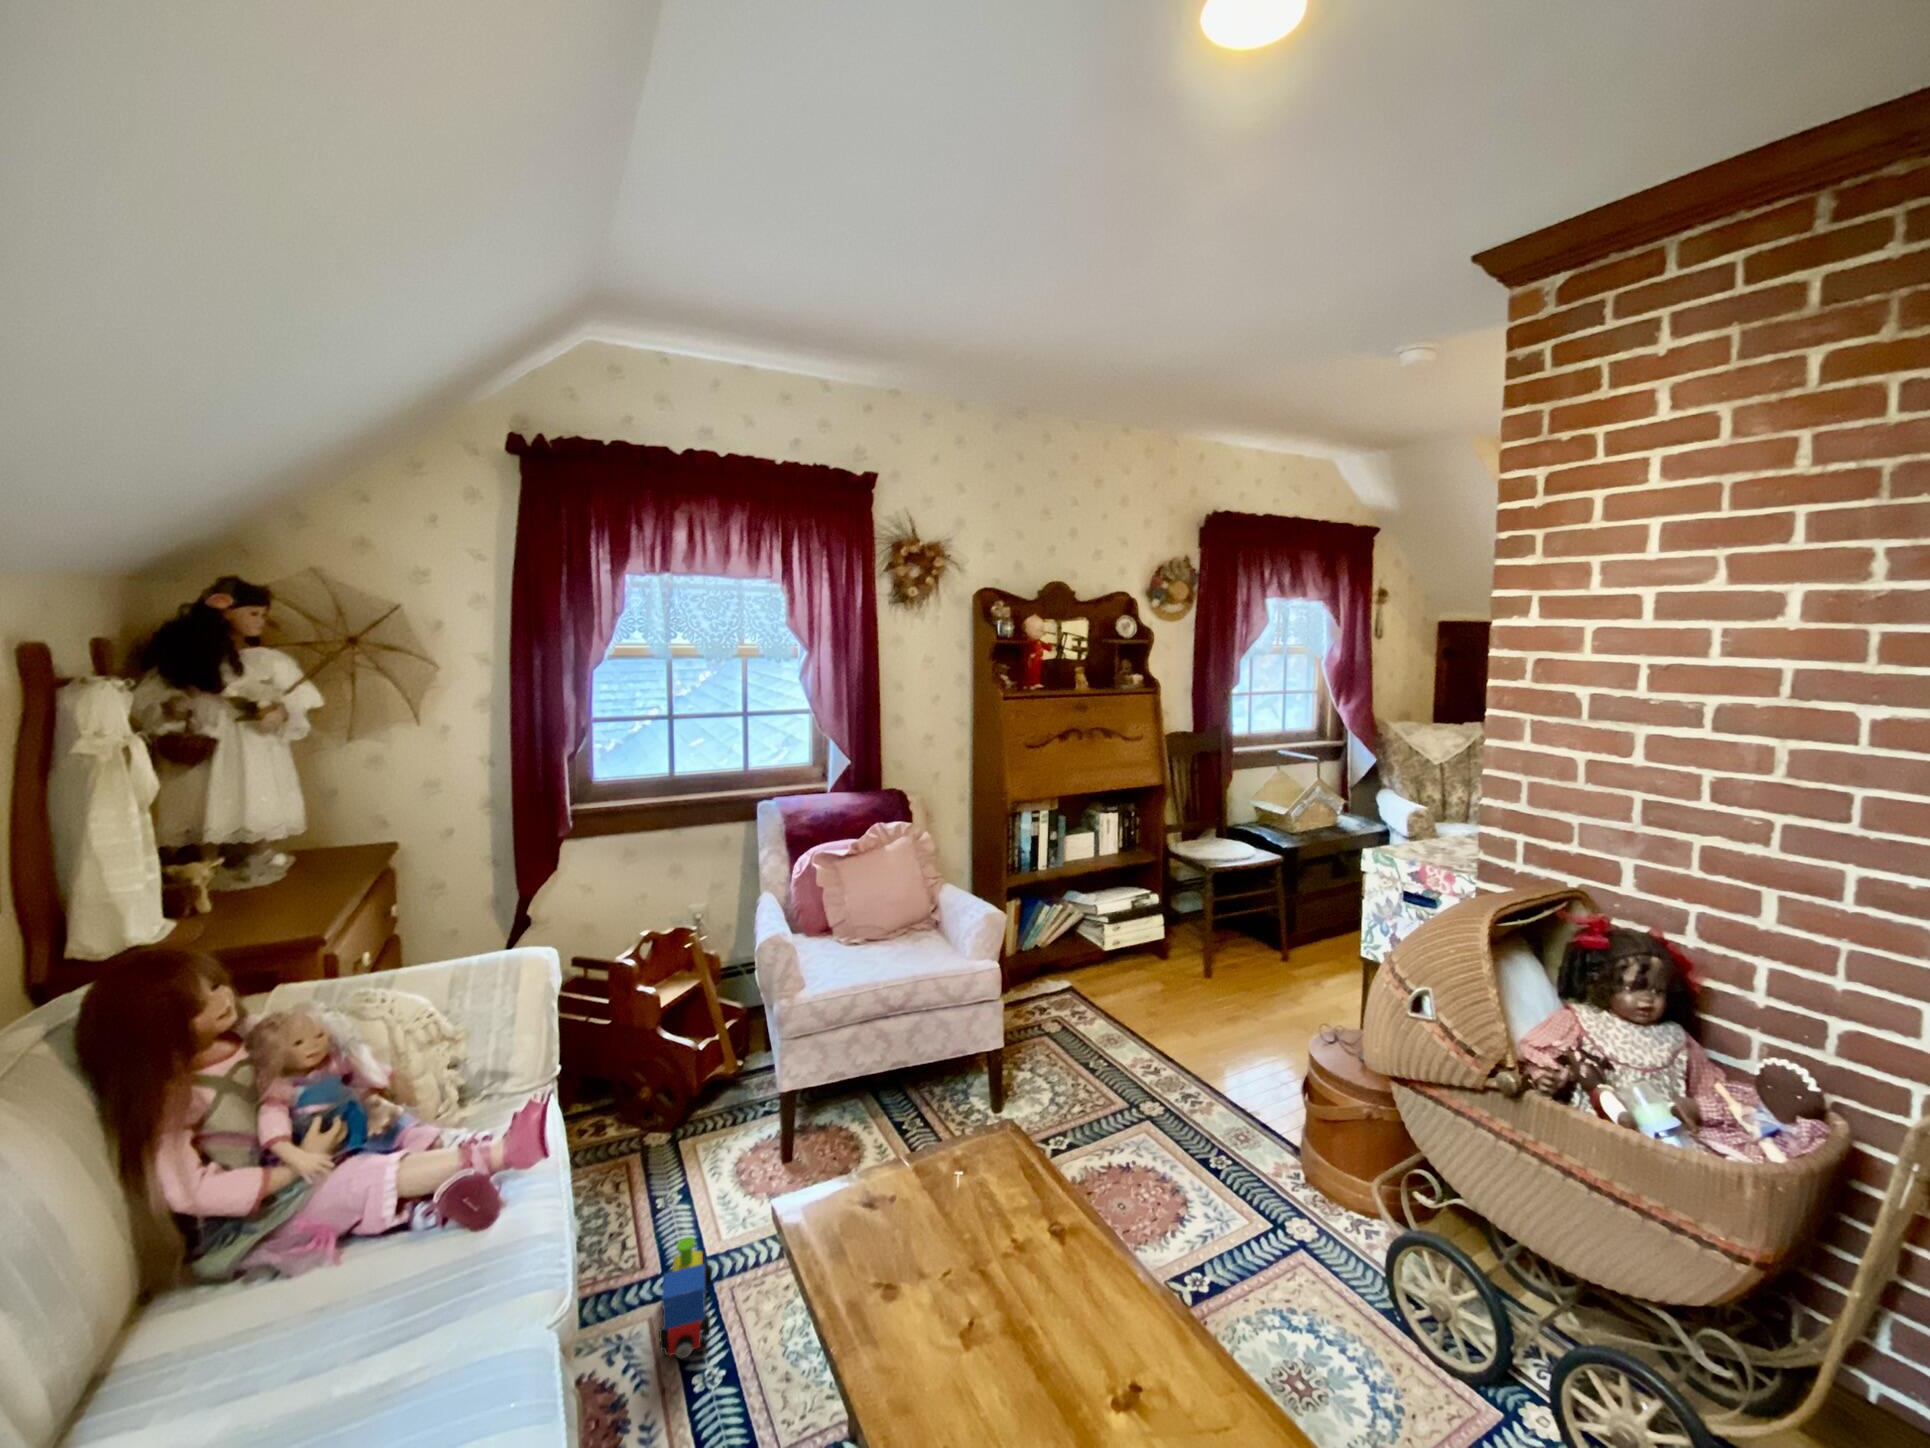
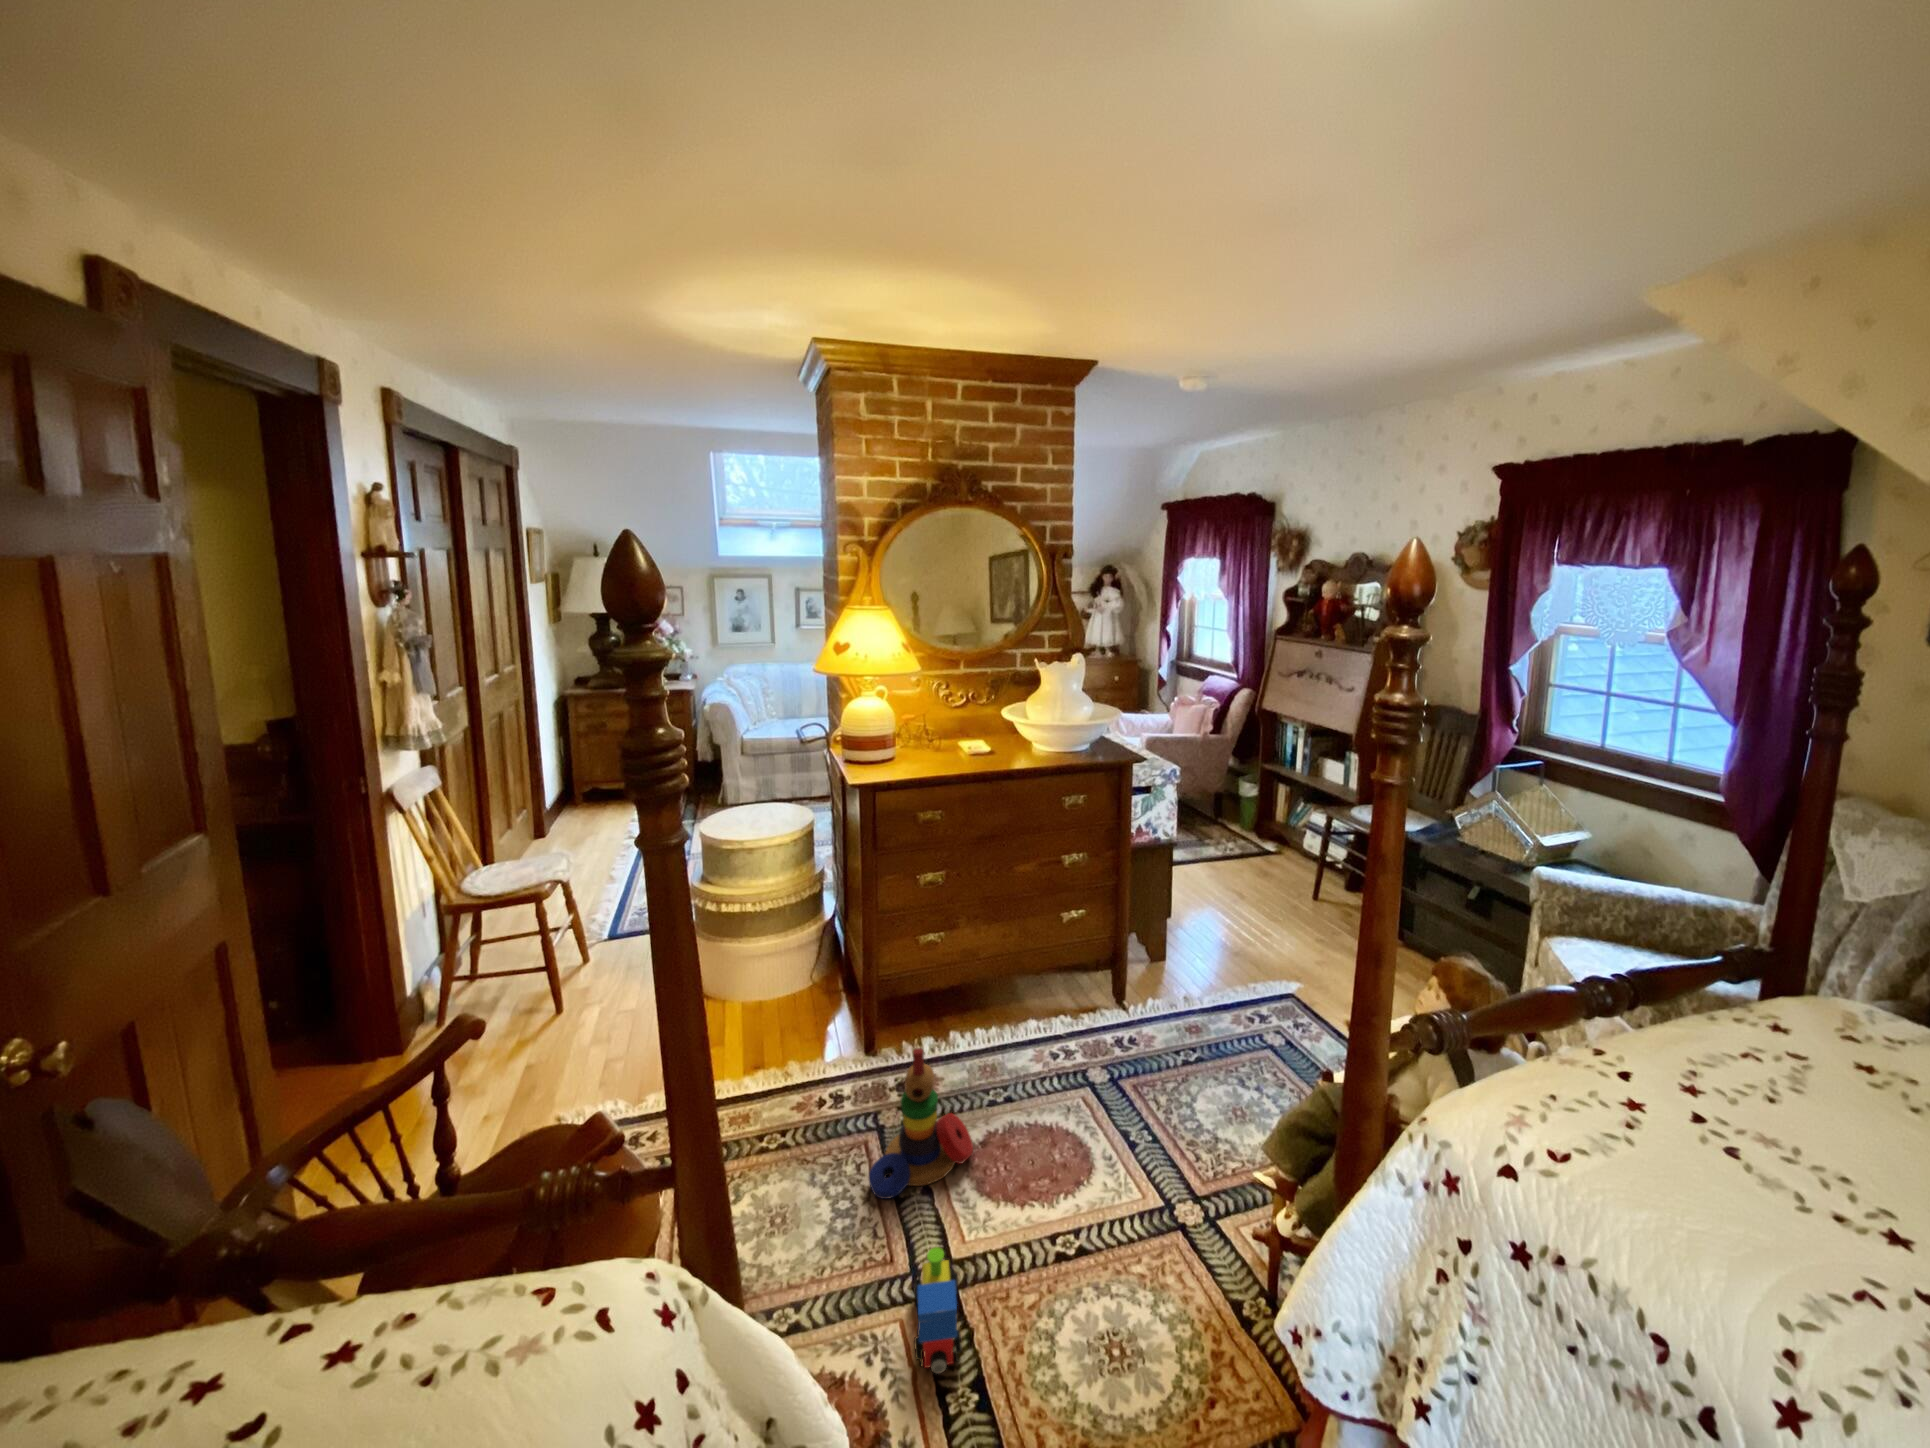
stacking toy: none [624,1054,742,1212] -> present [869,1048,973,1199]

